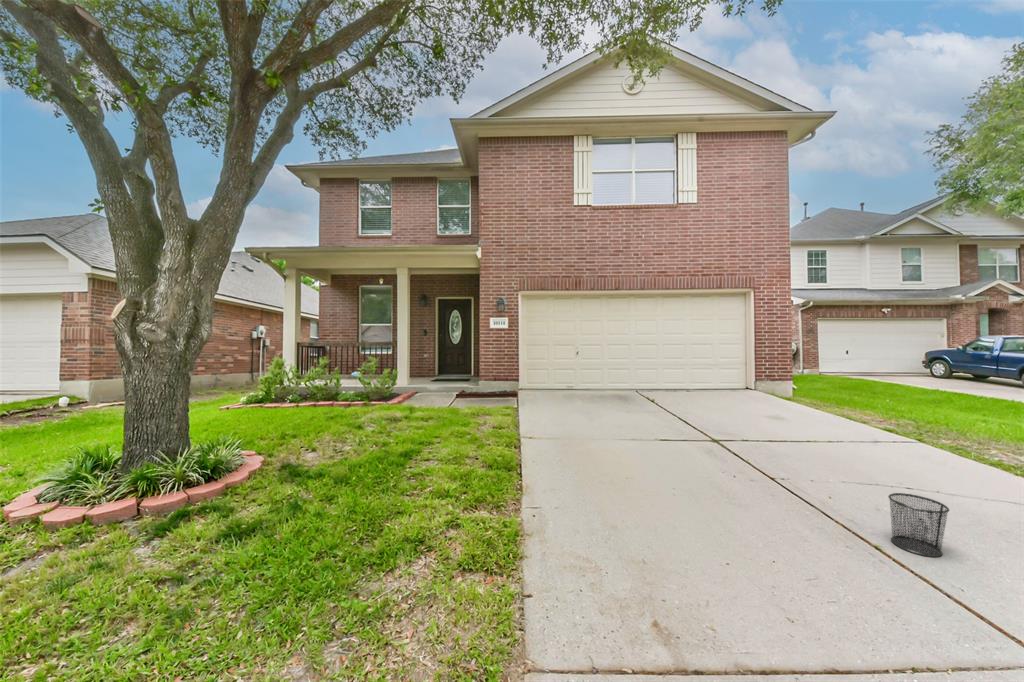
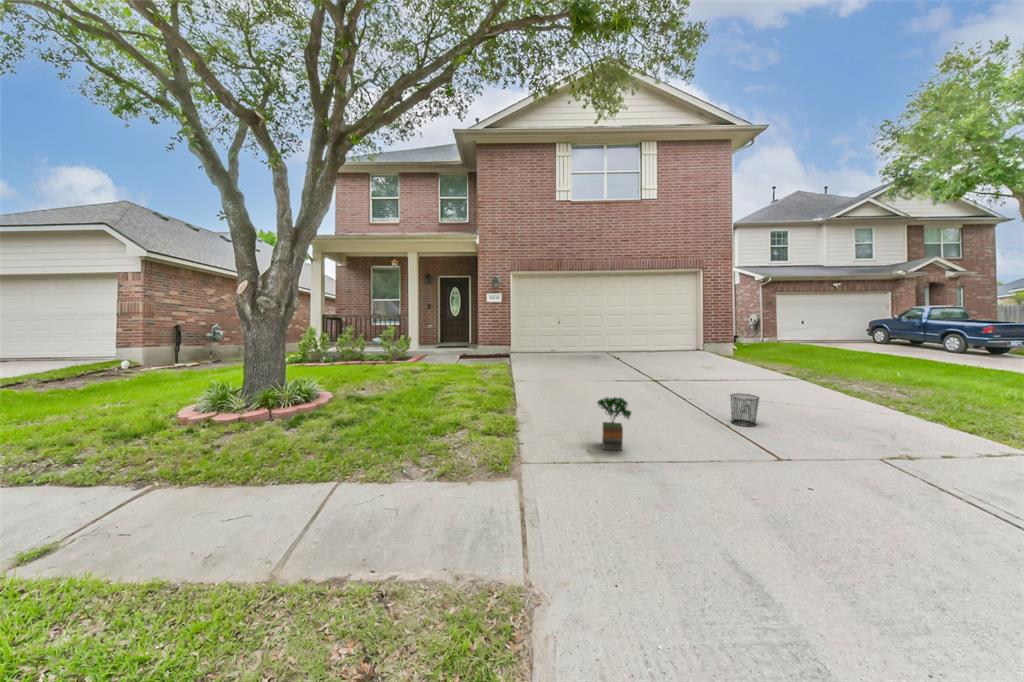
potted tree: none [695,523,775,638] -> present [597,397,631,450]

